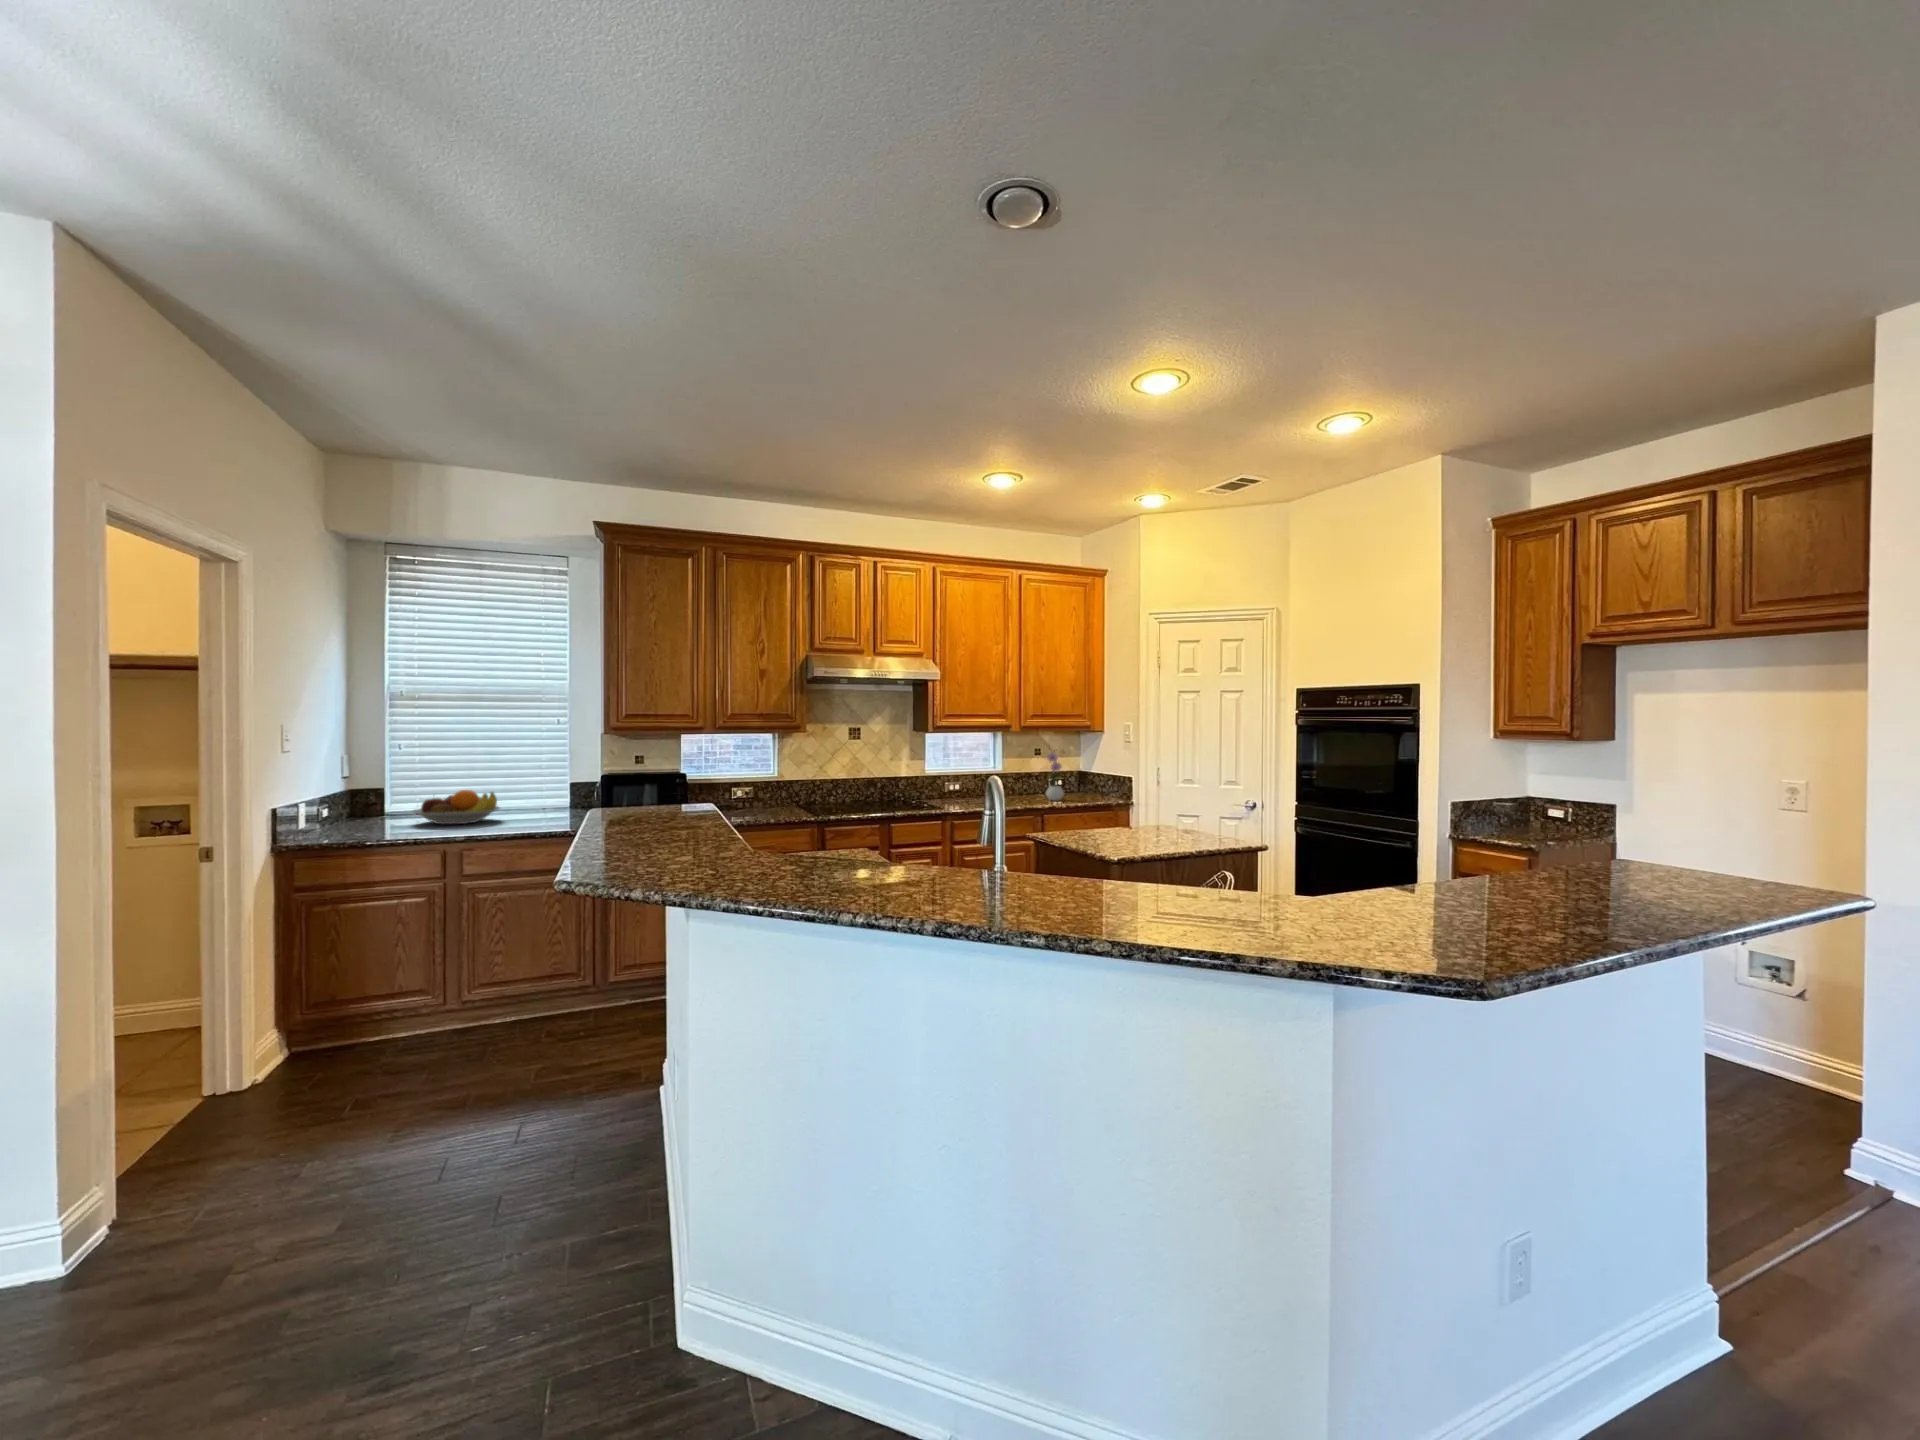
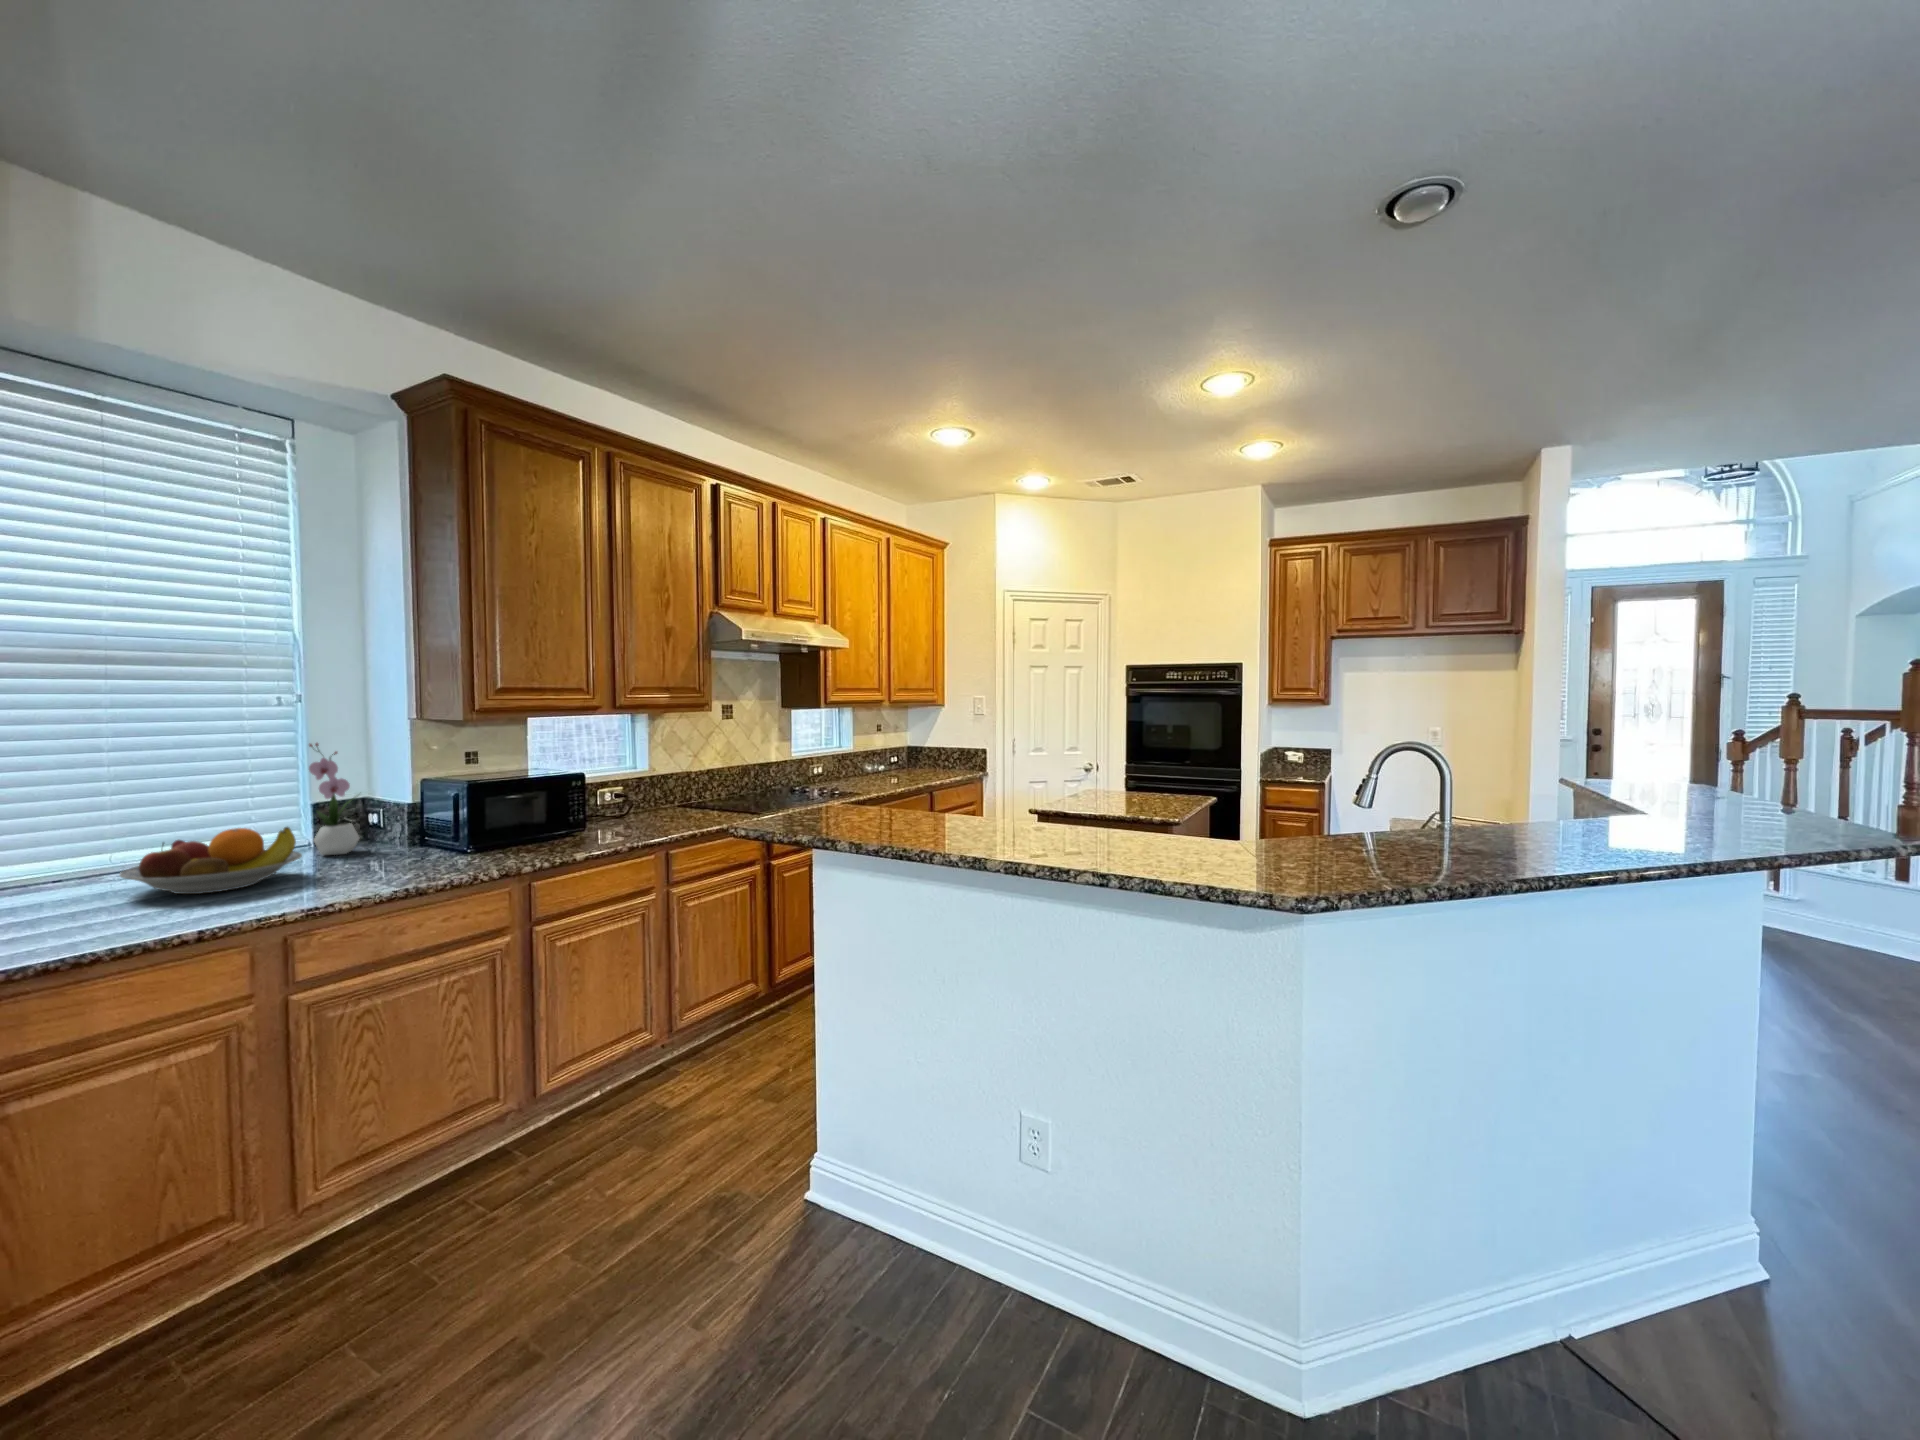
flower arrangement: present [1046,748,1064,801] -> present [309,743,360,855]

